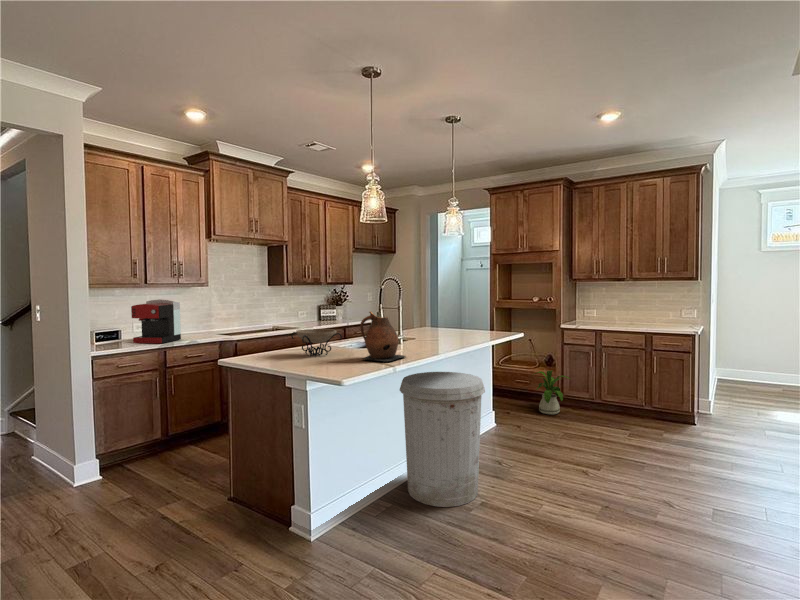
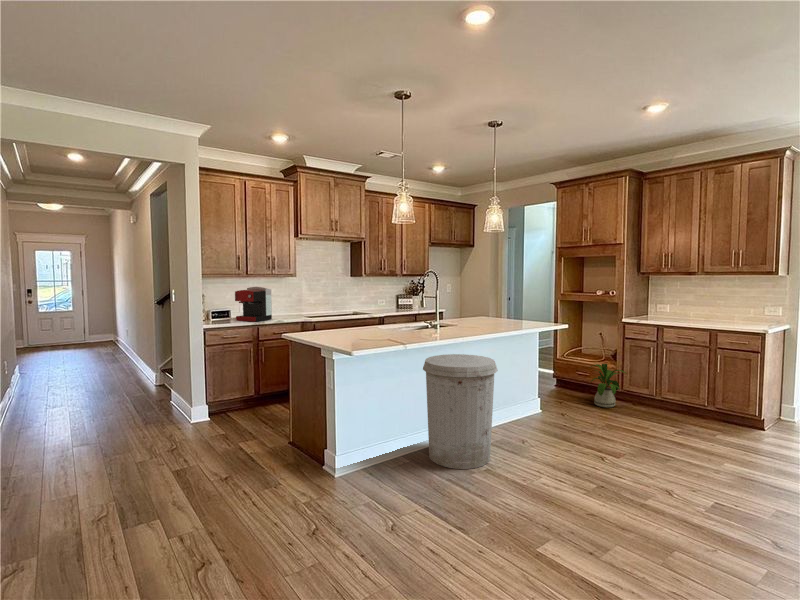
ceramic pitcher: present [360,311,406,362] -> none [384,299,422,341]
decorative bowl: present [291,329,342,356] -> none [337,313,374,335]

